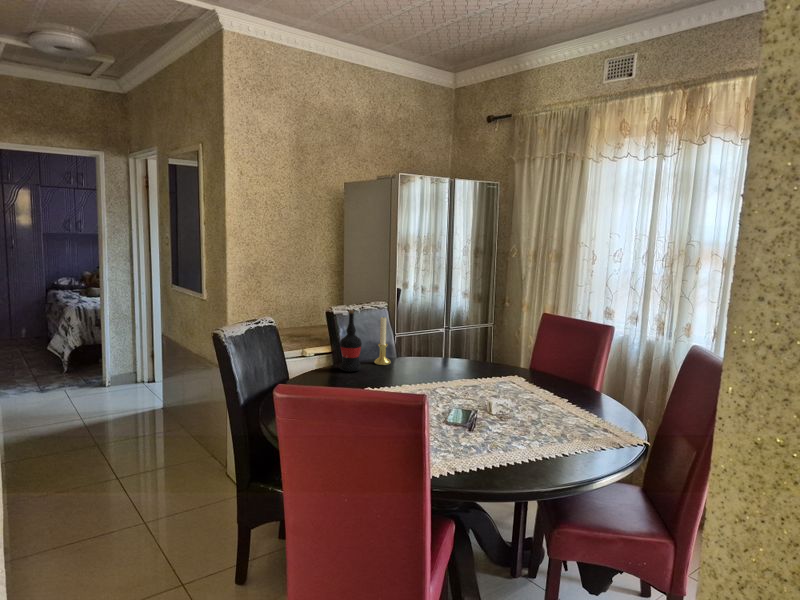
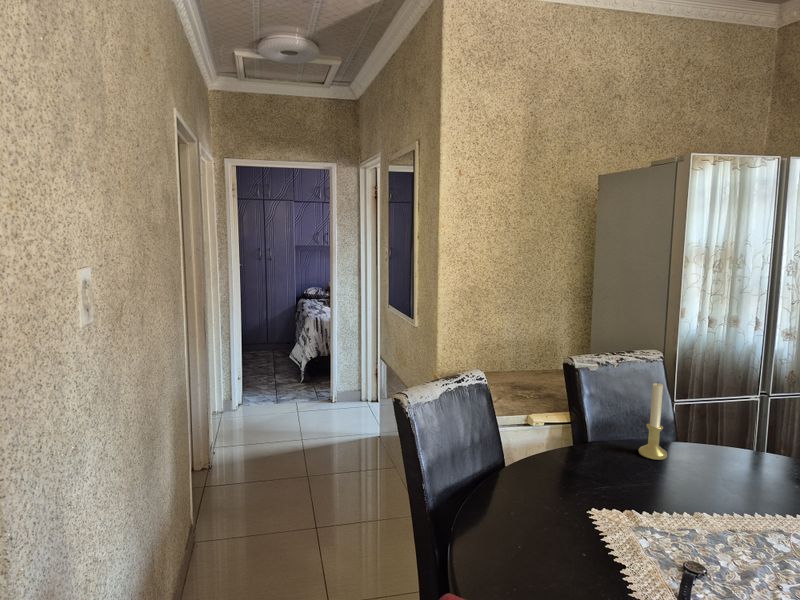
wine bottle: present [340,310,362,371] -> none [582,372,620,468]

